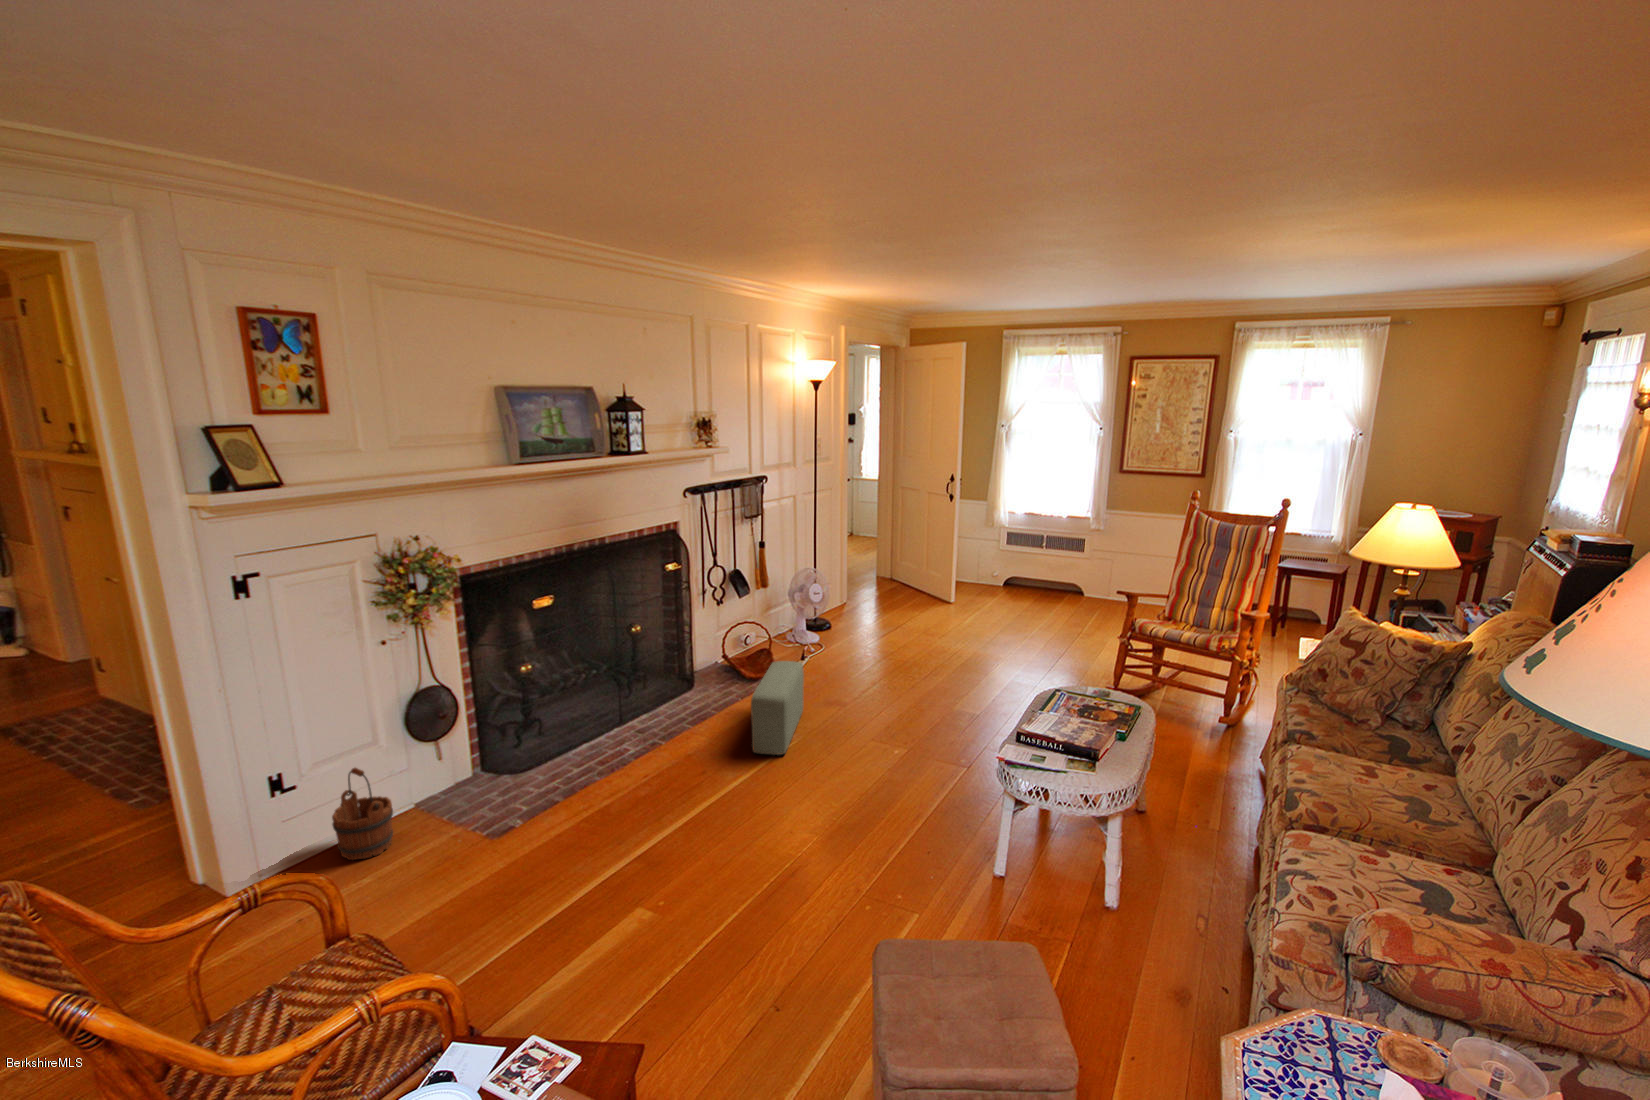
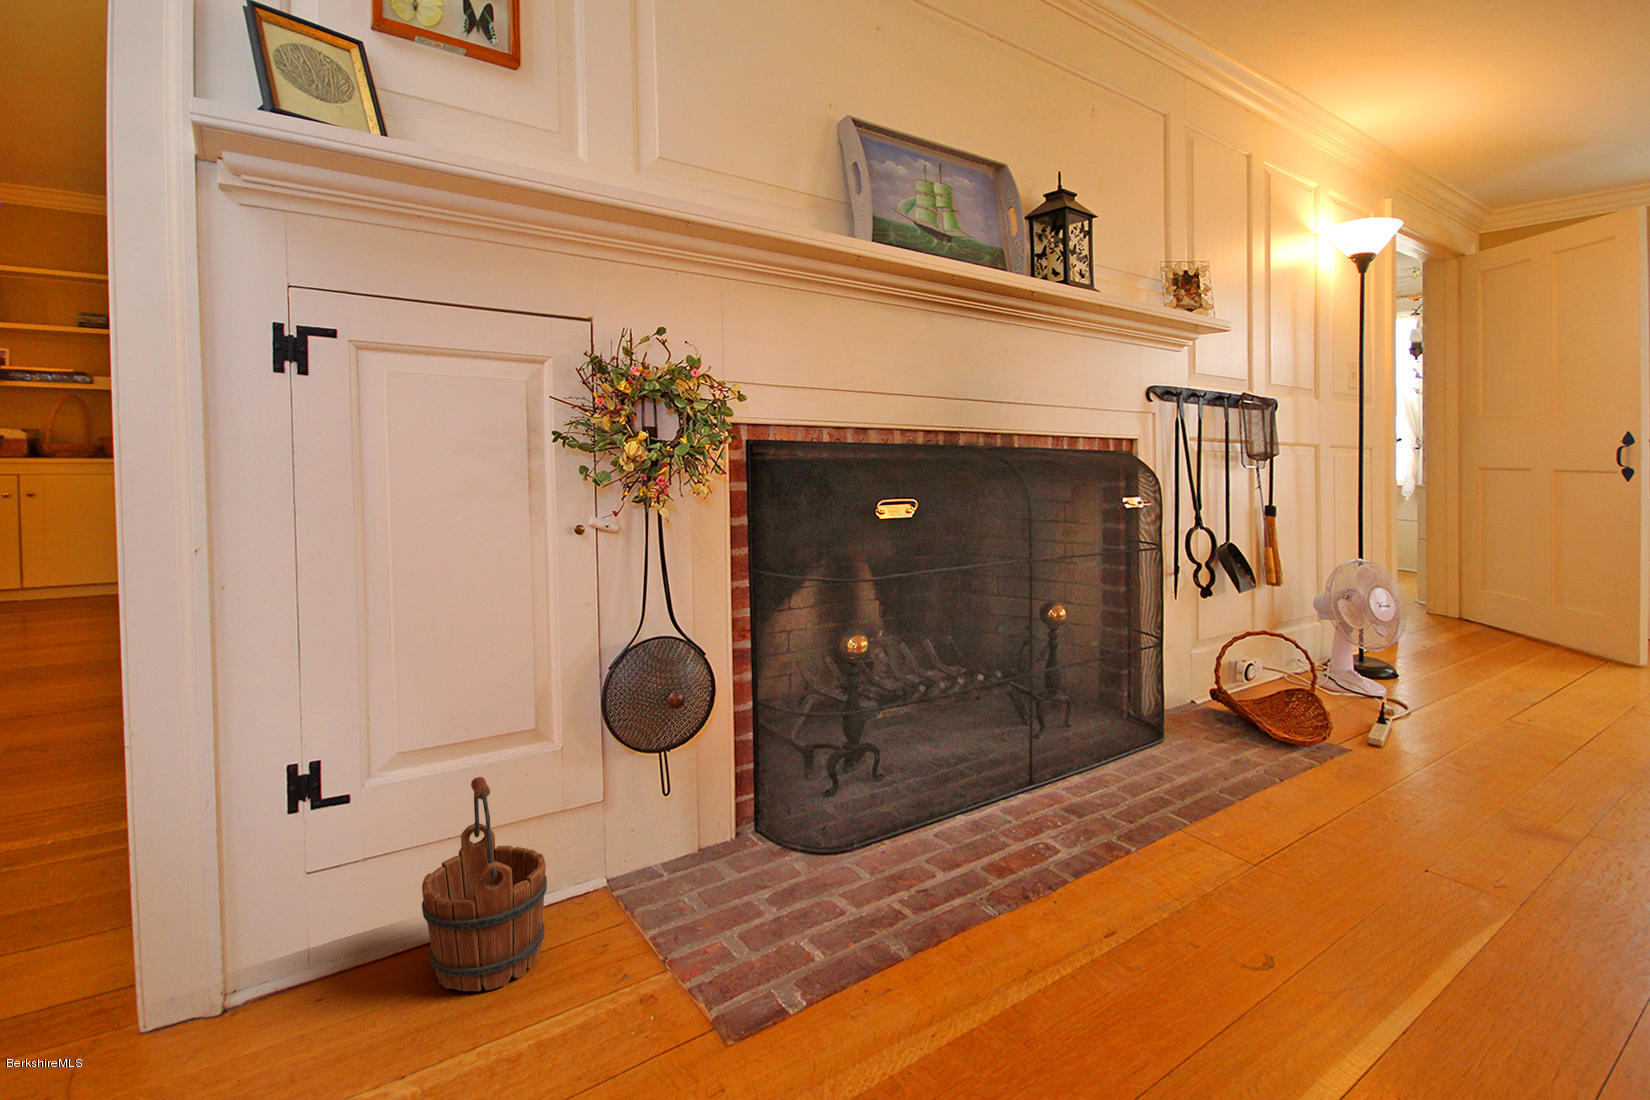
pouf: present [751,661,804,755] -> none [1376,702,1511,949]

